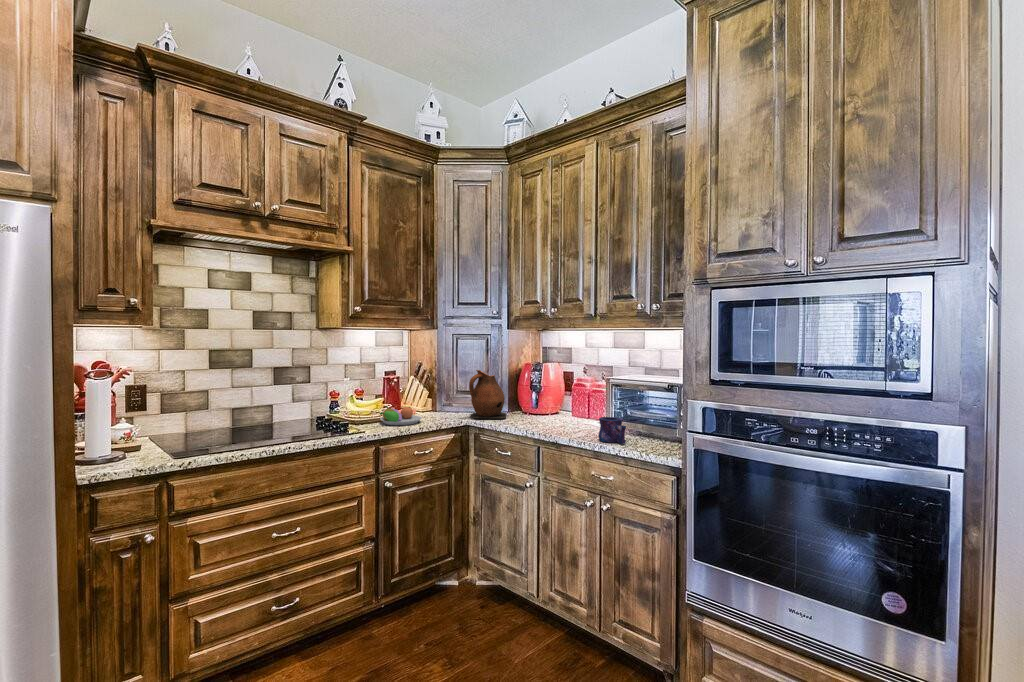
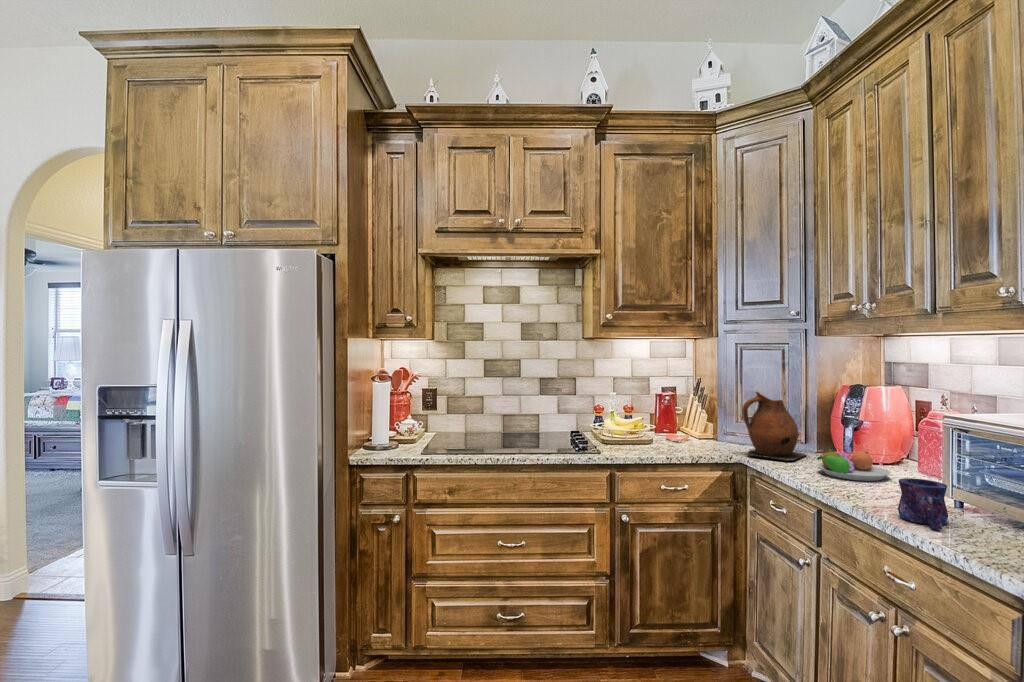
fruit bowl: present [380,406,422,425] -> present [817,447,890,481]

